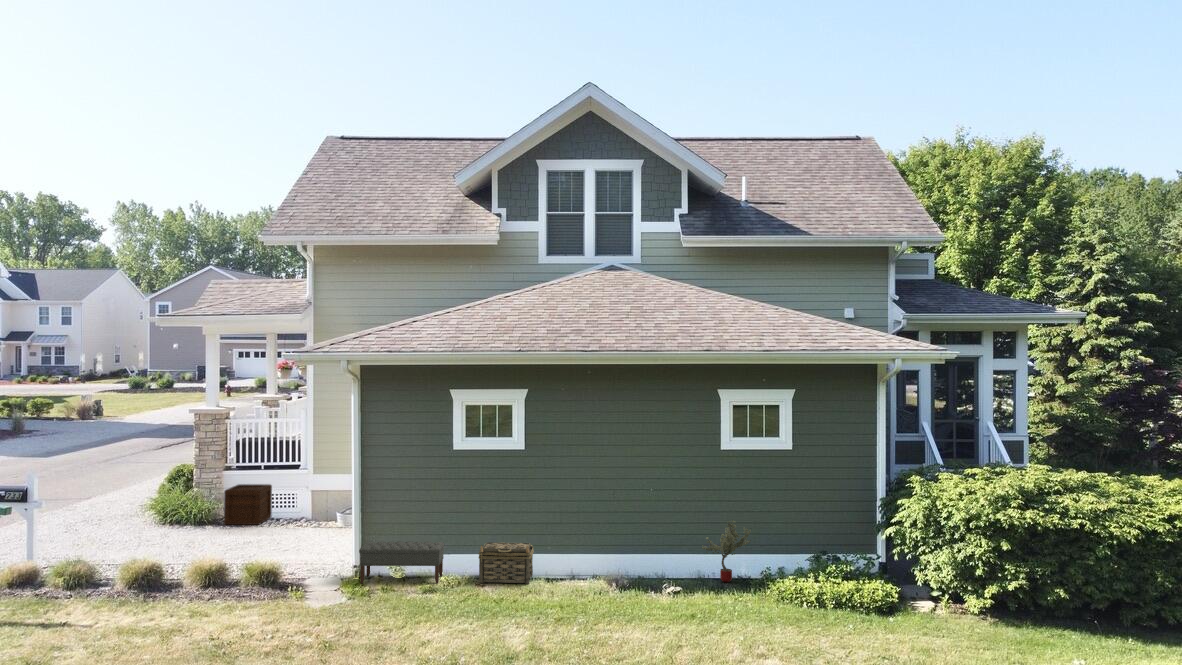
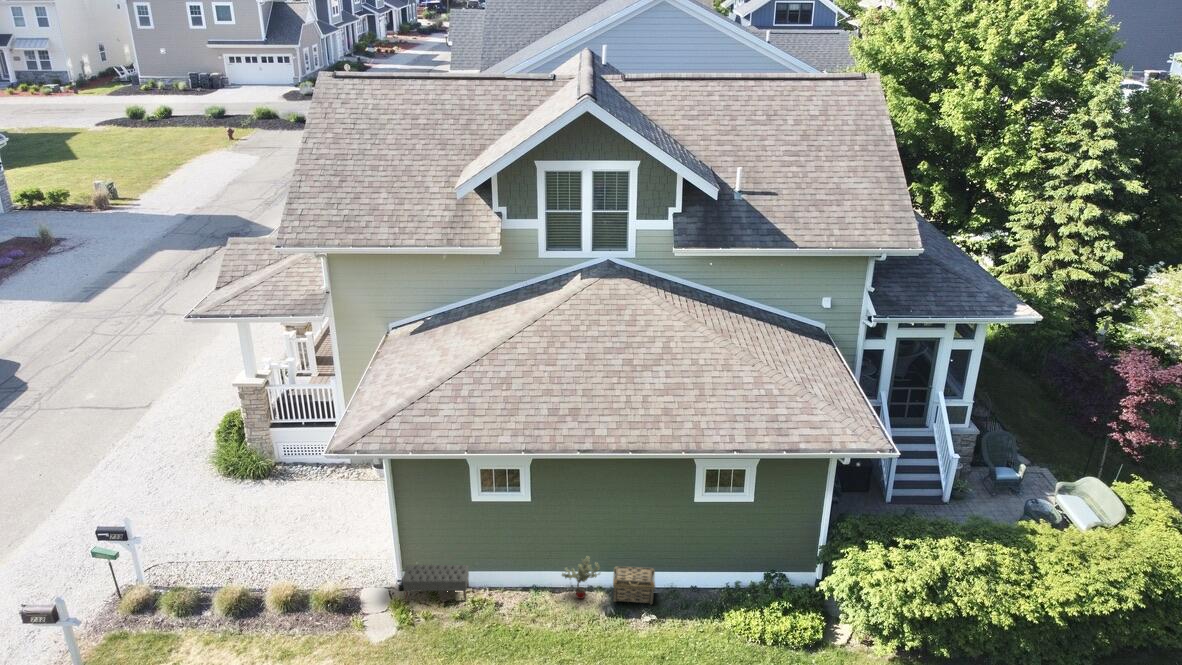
wooden crate: present [224,484,272,525] -> none [275,440,317,480]
potted tree: present [702,520,751,582] -> present [562,556,600,599]
basket: present [478,542,534,584] -> present [613,566,655,604]

